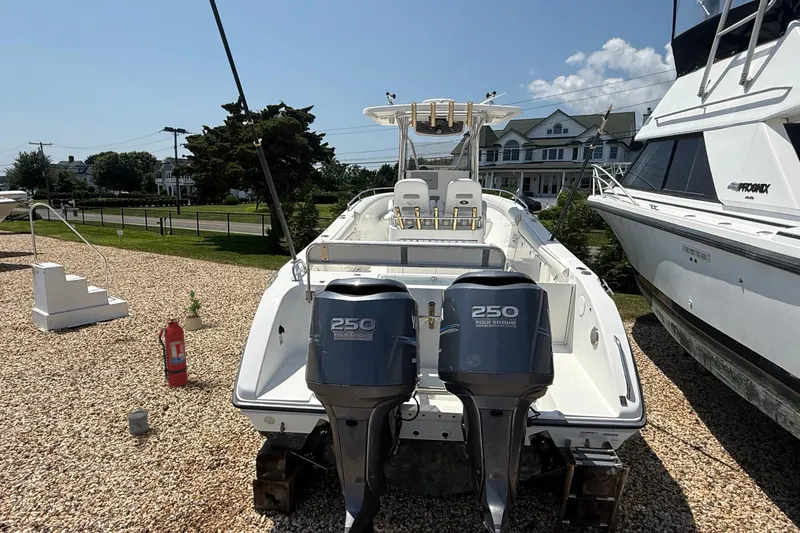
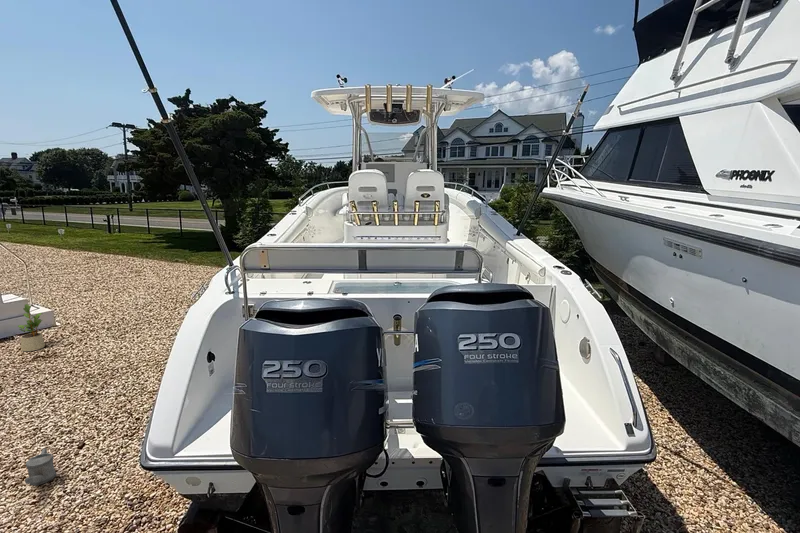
potted plant: present [184,290,202,330] -> present [18,304,45,351]
fire extinguisher: present [159,319,188,387] -> none [74,335,115,414]

